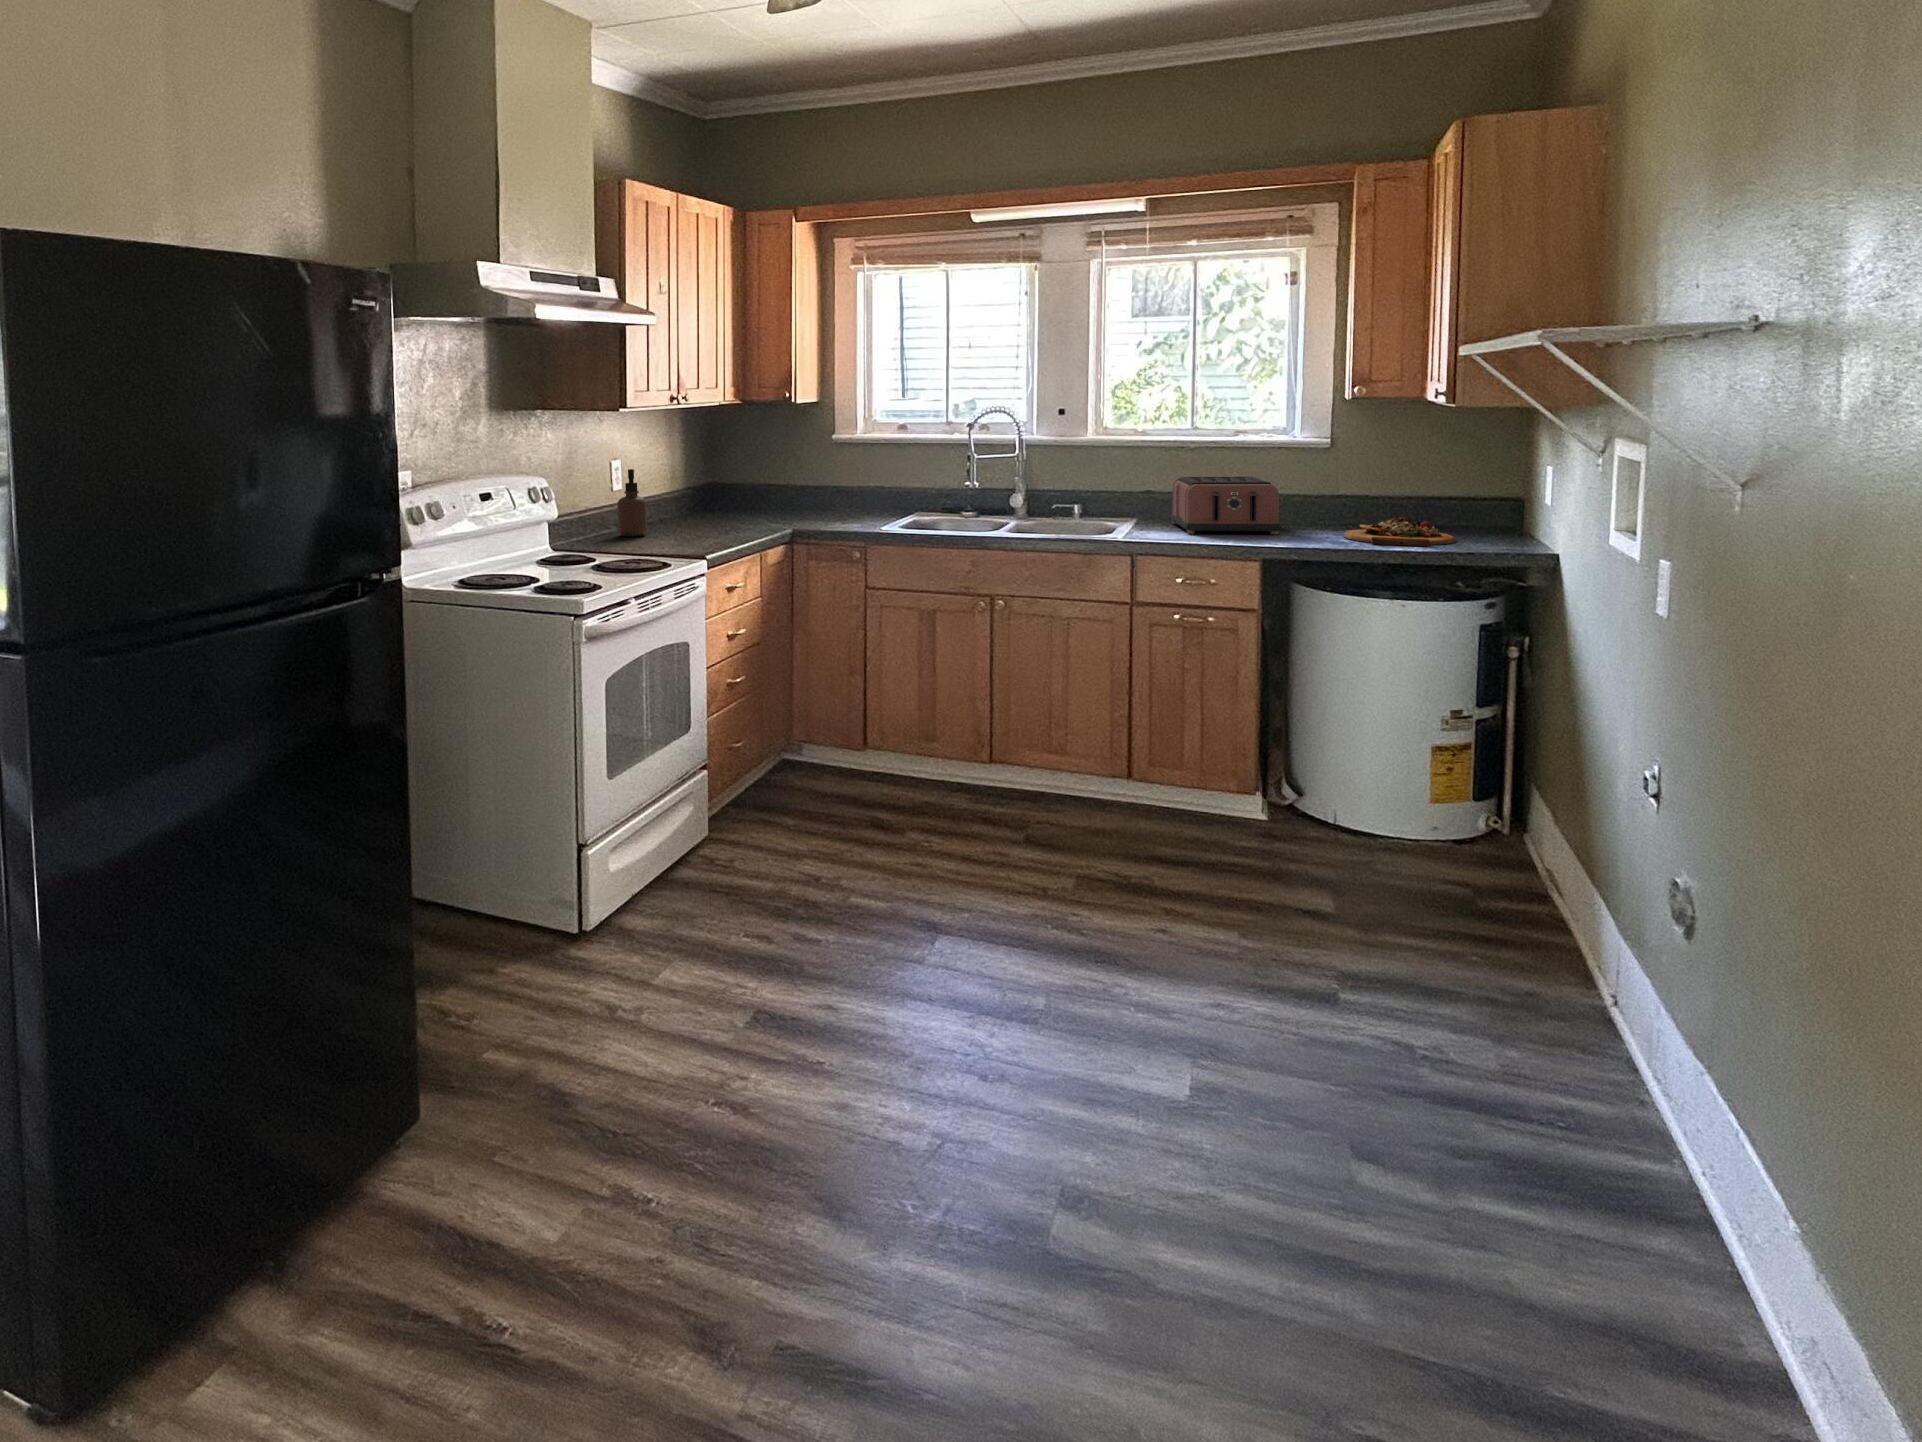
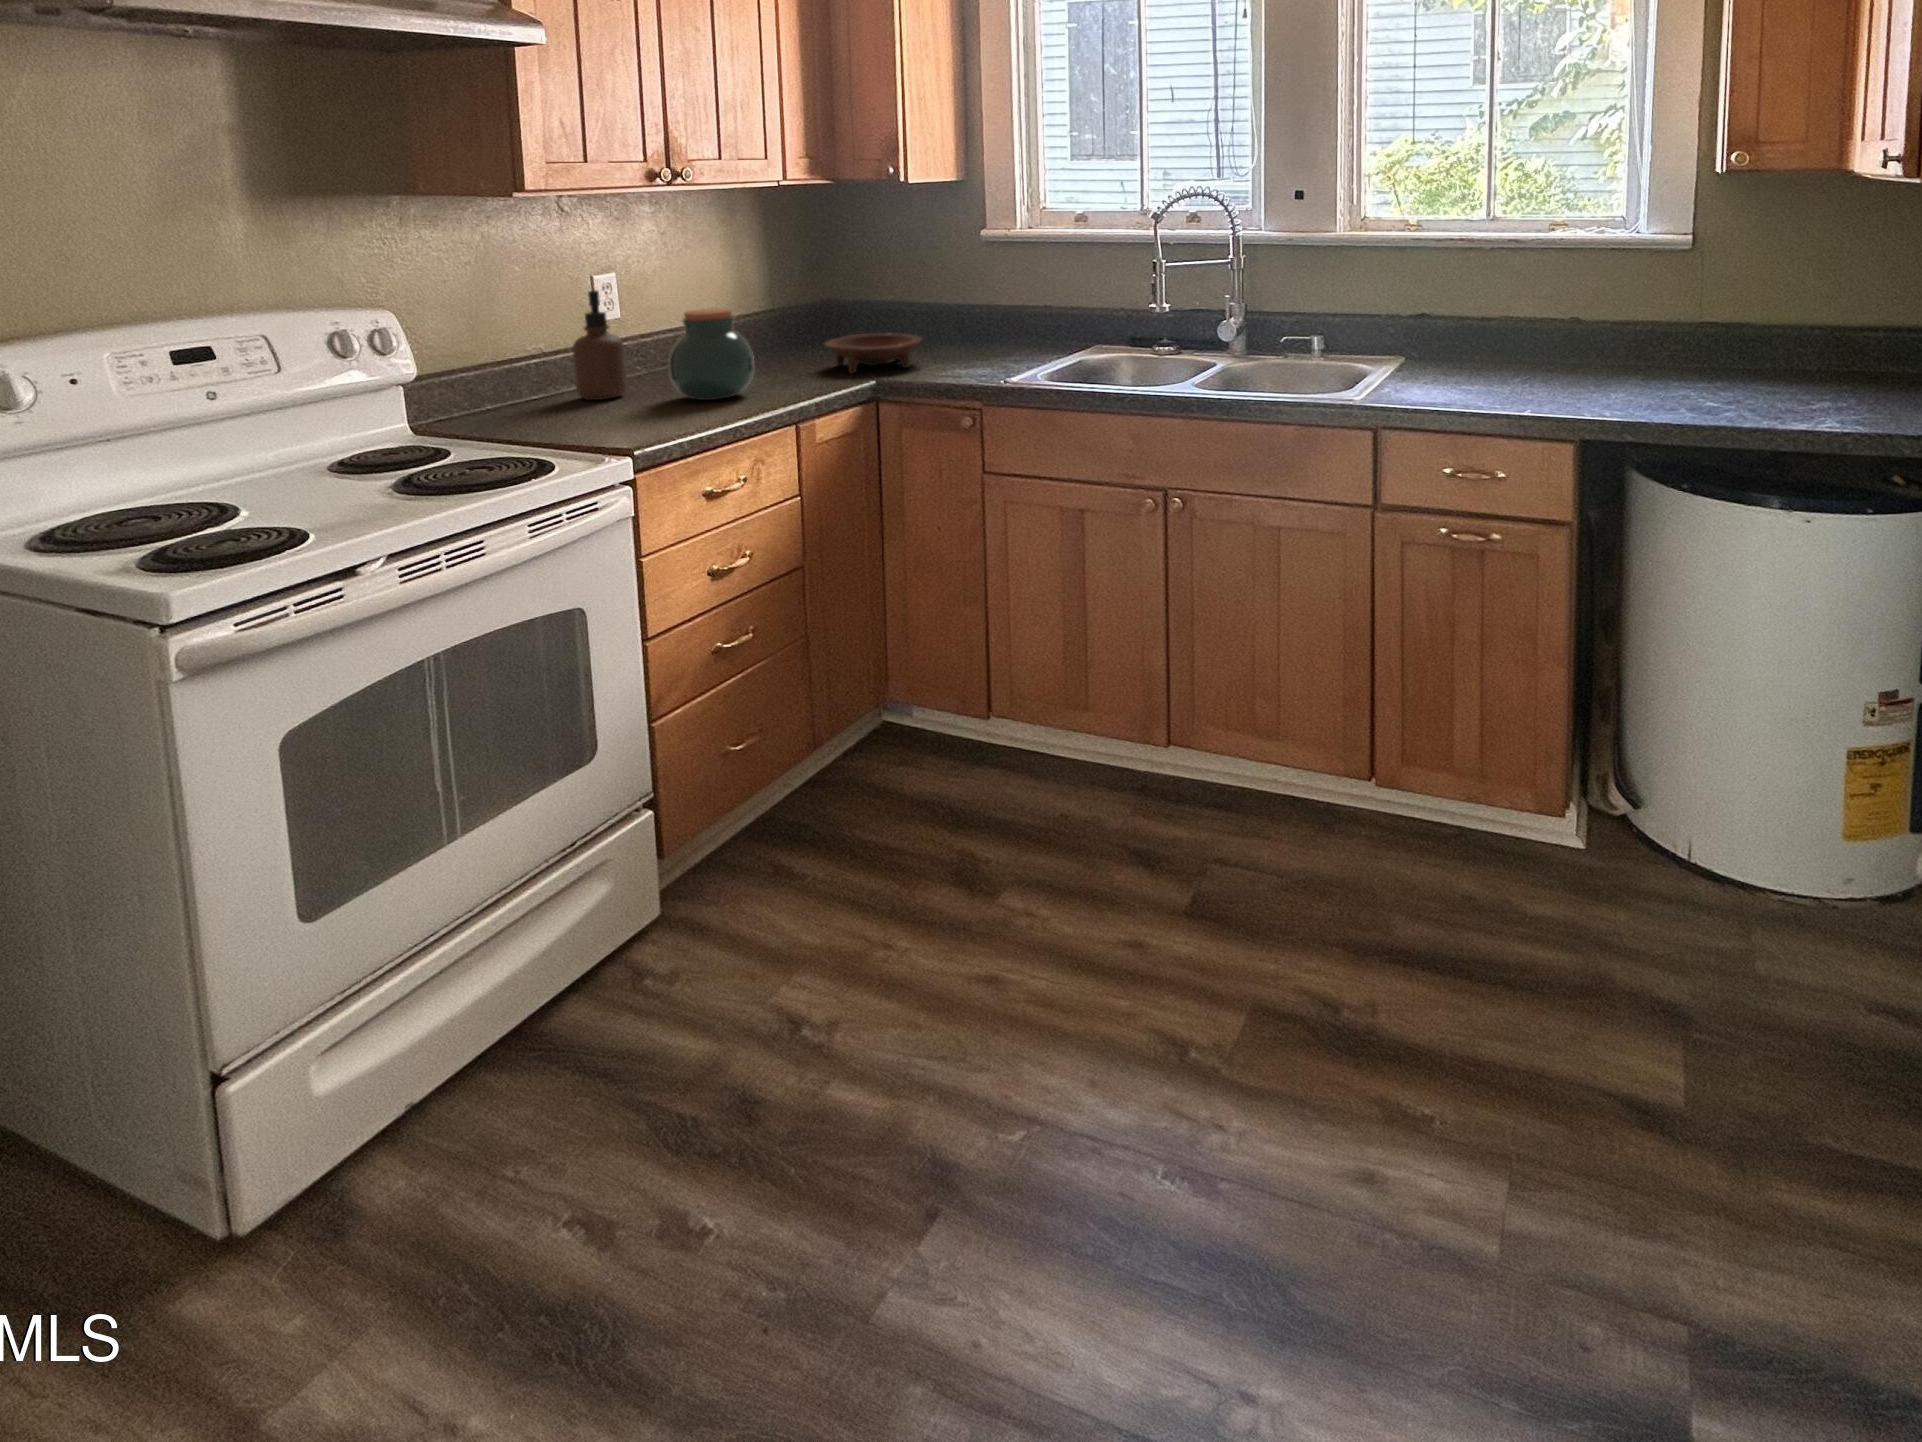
toaster: present [1170,477,1281,534] -> none [1452,295,1613,390]
jar: none [680,481,729,536] -> present [669,308,754,400]
bowl: none [749,502,812,525] -> present [825,333,922,373]
cutting board: present [1344,517,1456,547] -> none [1710,363,1888,419]

